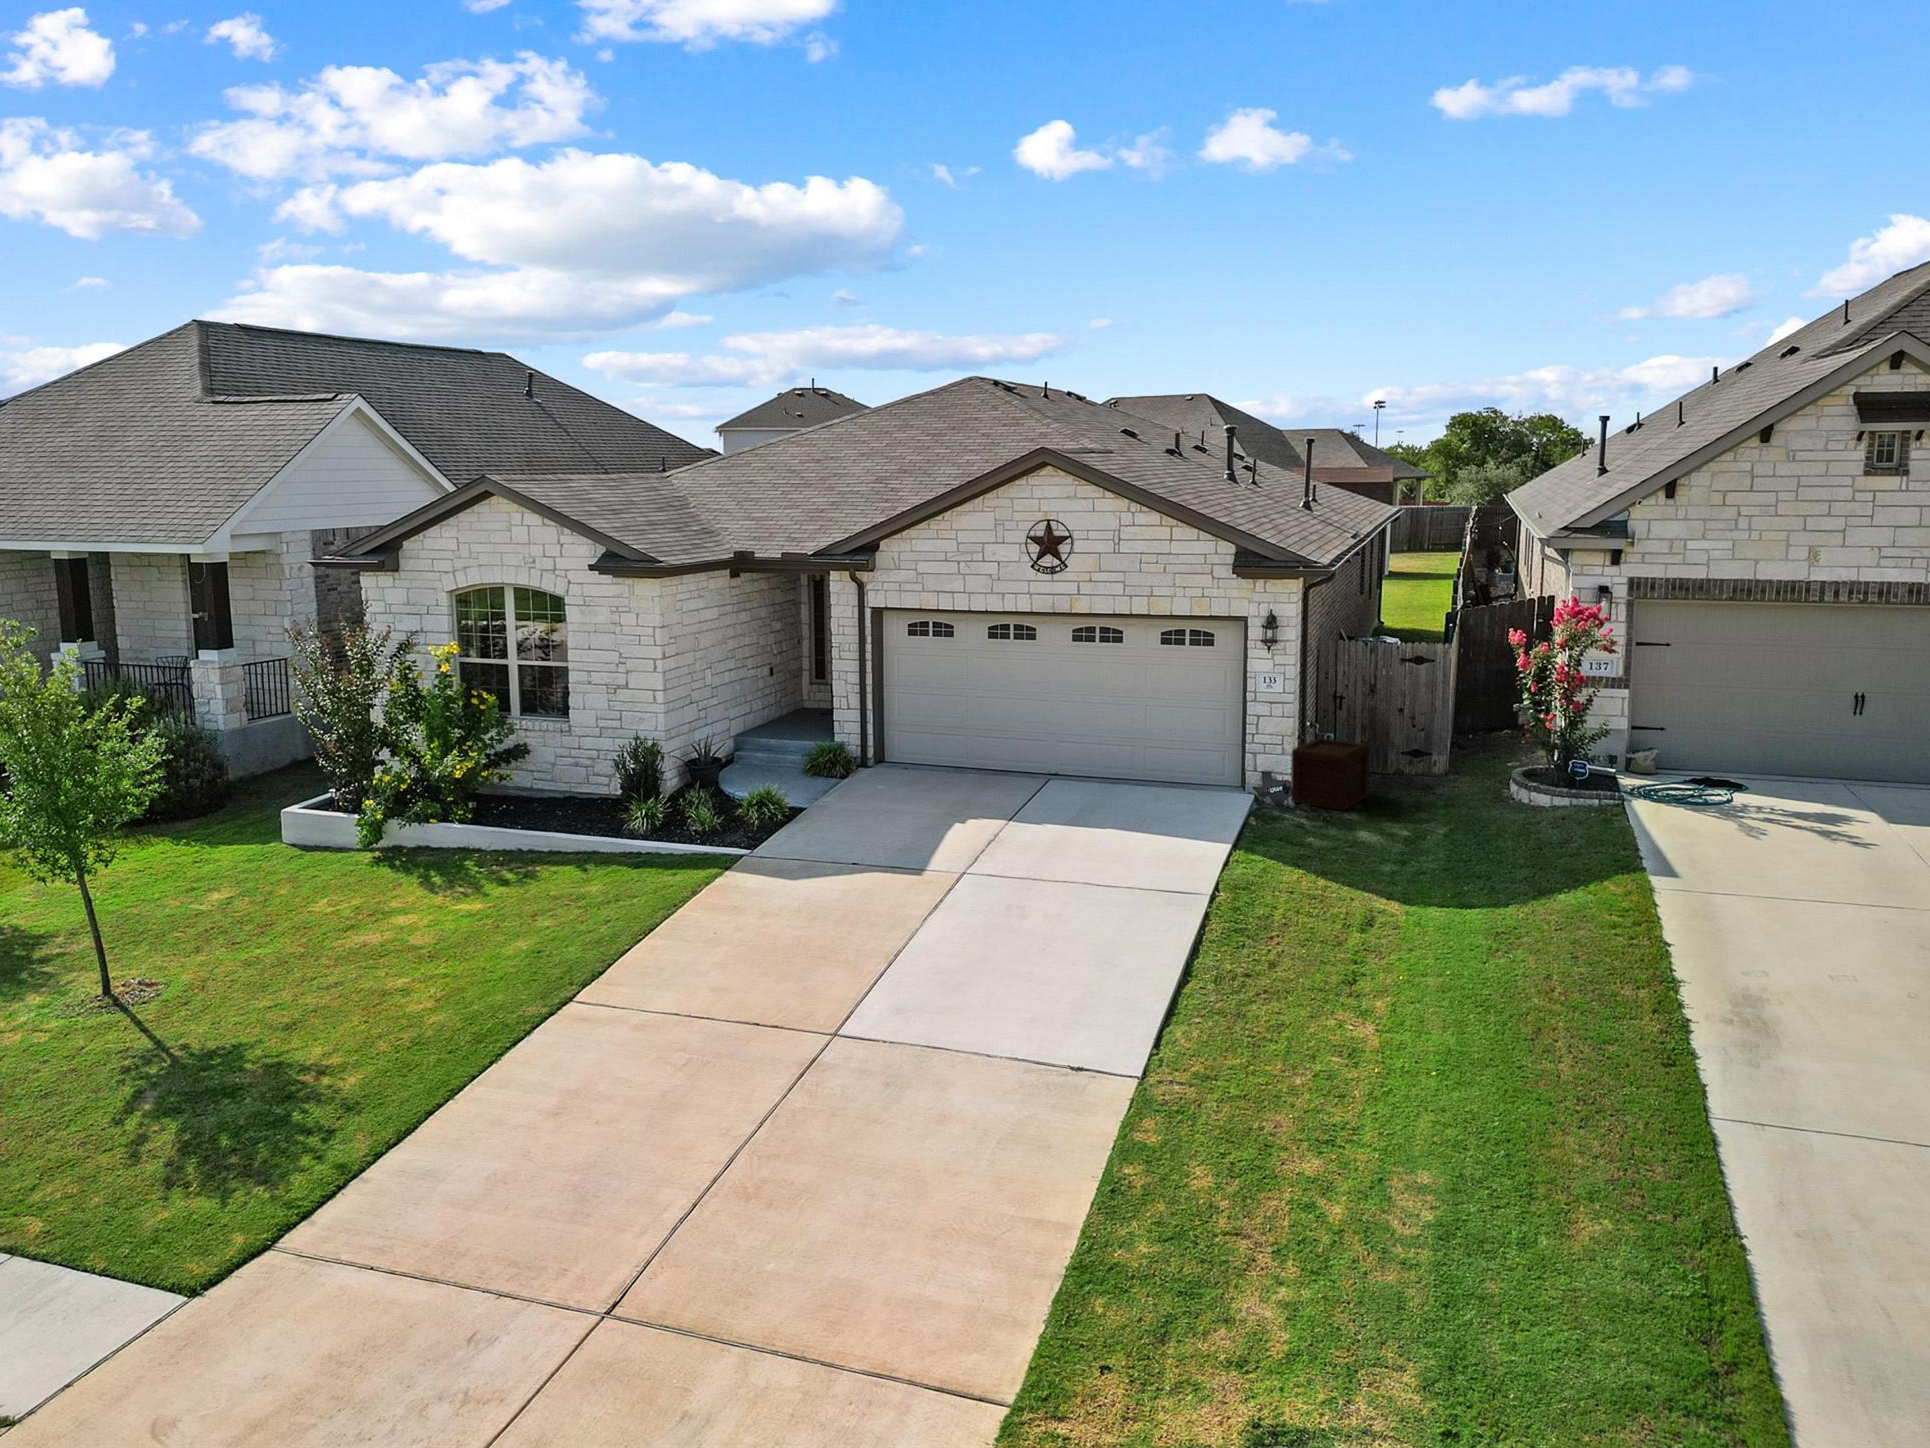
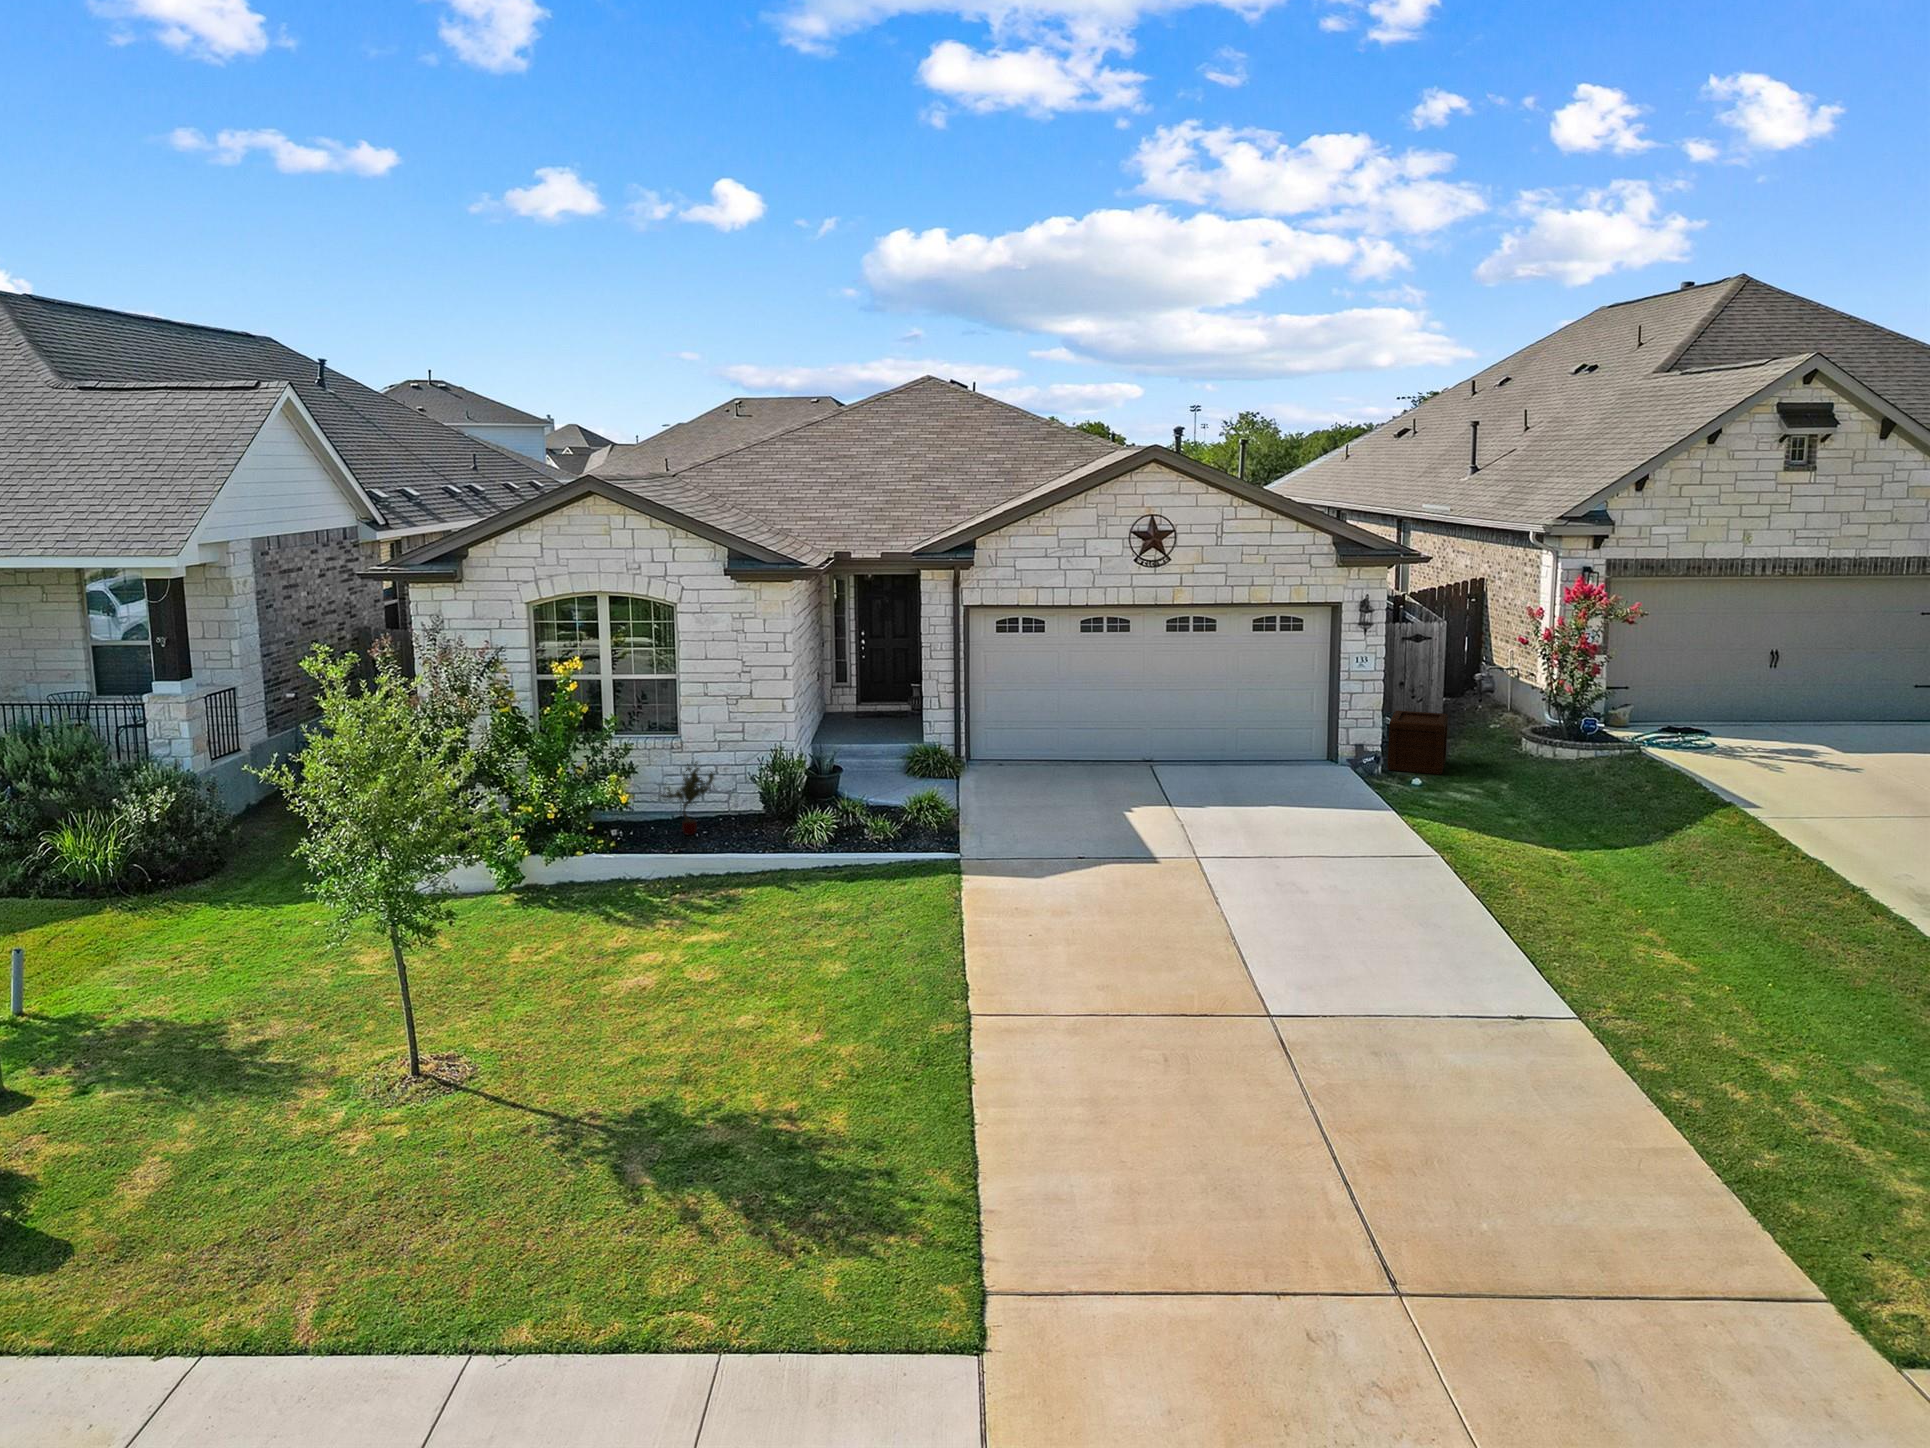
potted tree: none [539,745,587,815] -> present [660,762,715,835]

